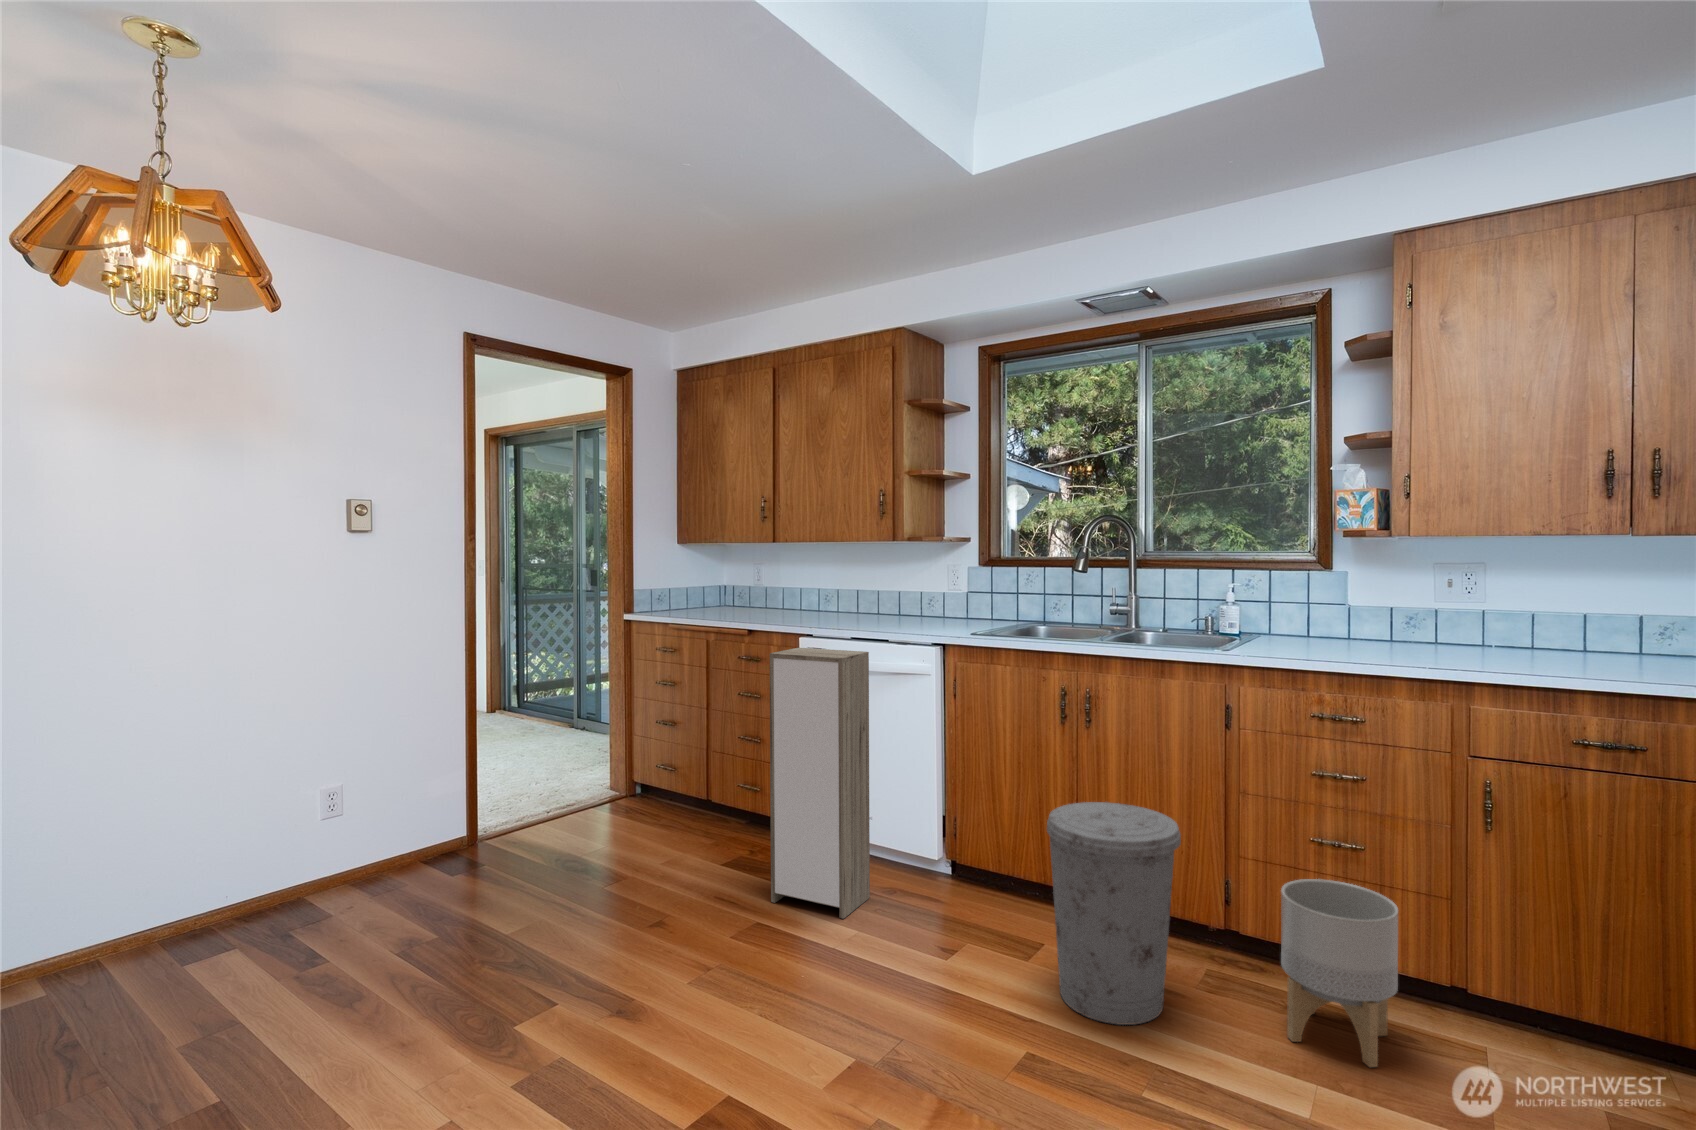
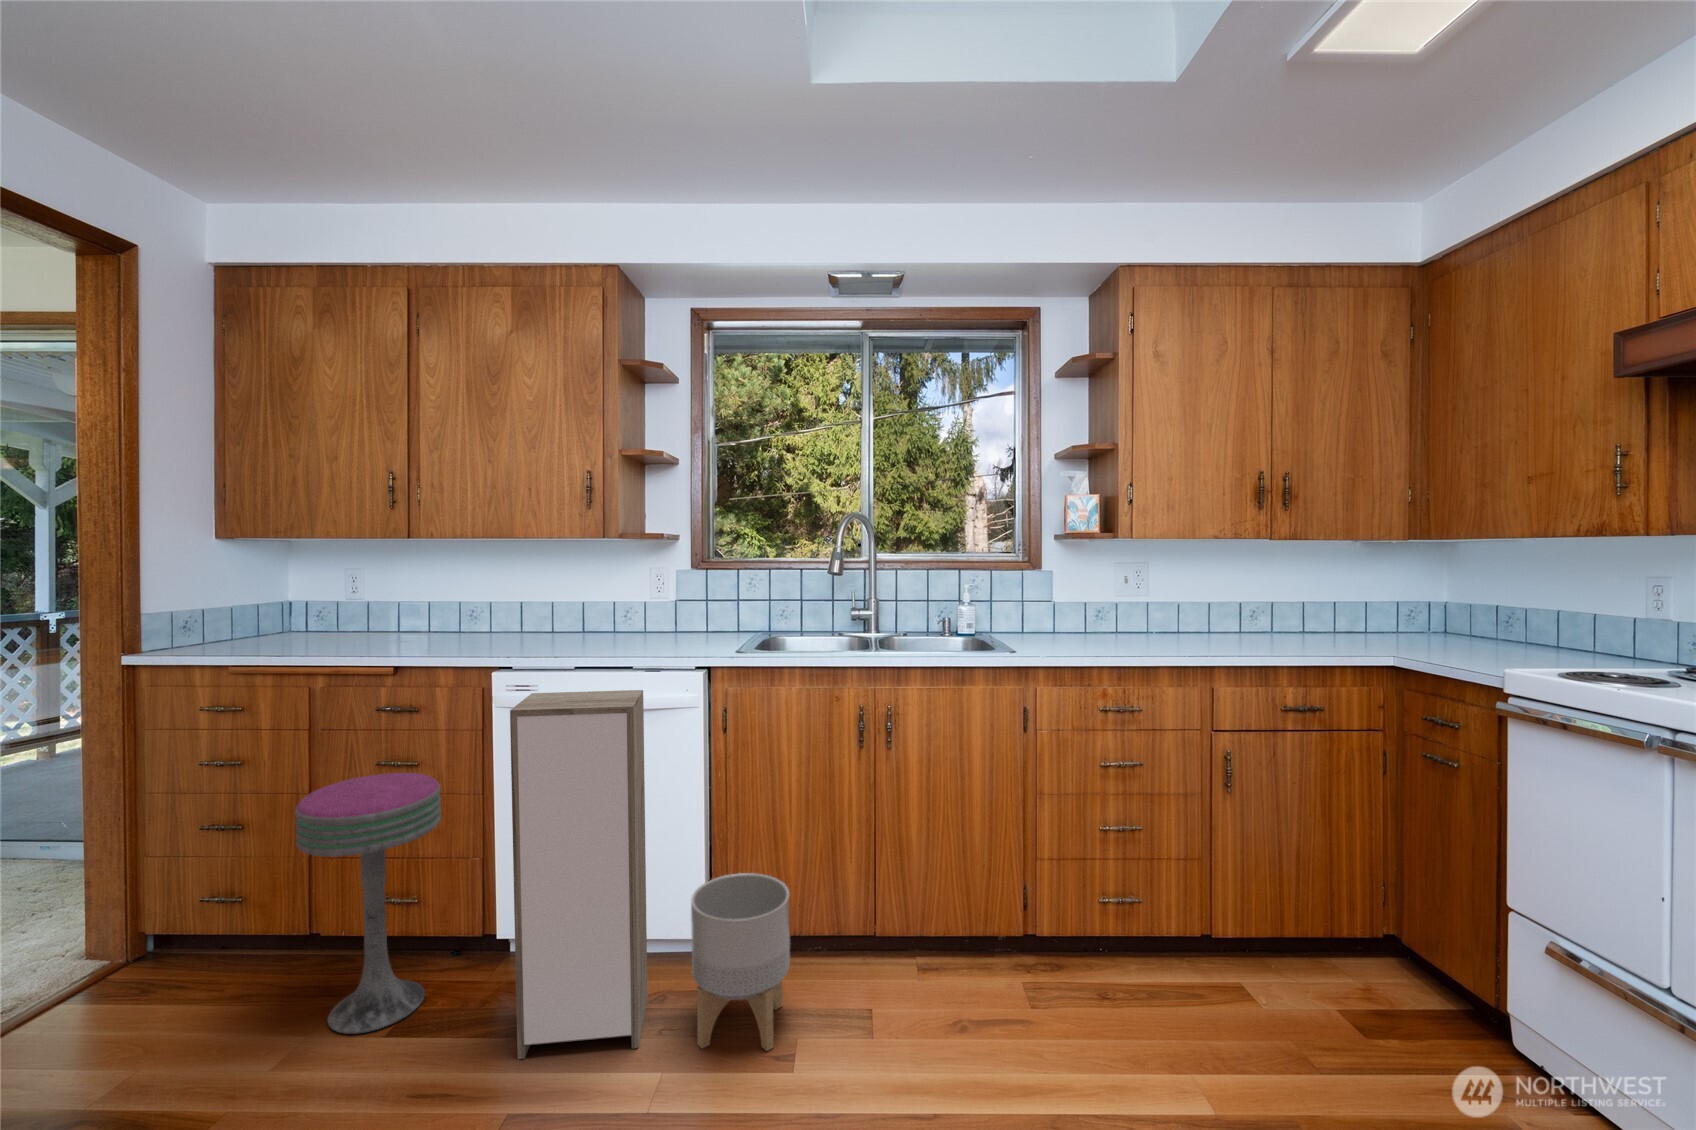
bar stool: none [673,700,757,866] -> present [295,773,441,1034]
trash can: present [1047,802,1181,1025] -> none [920,826,1060,1076]
planter: present [1281,879,1398,1067] -> present [691,873,790,1051]

